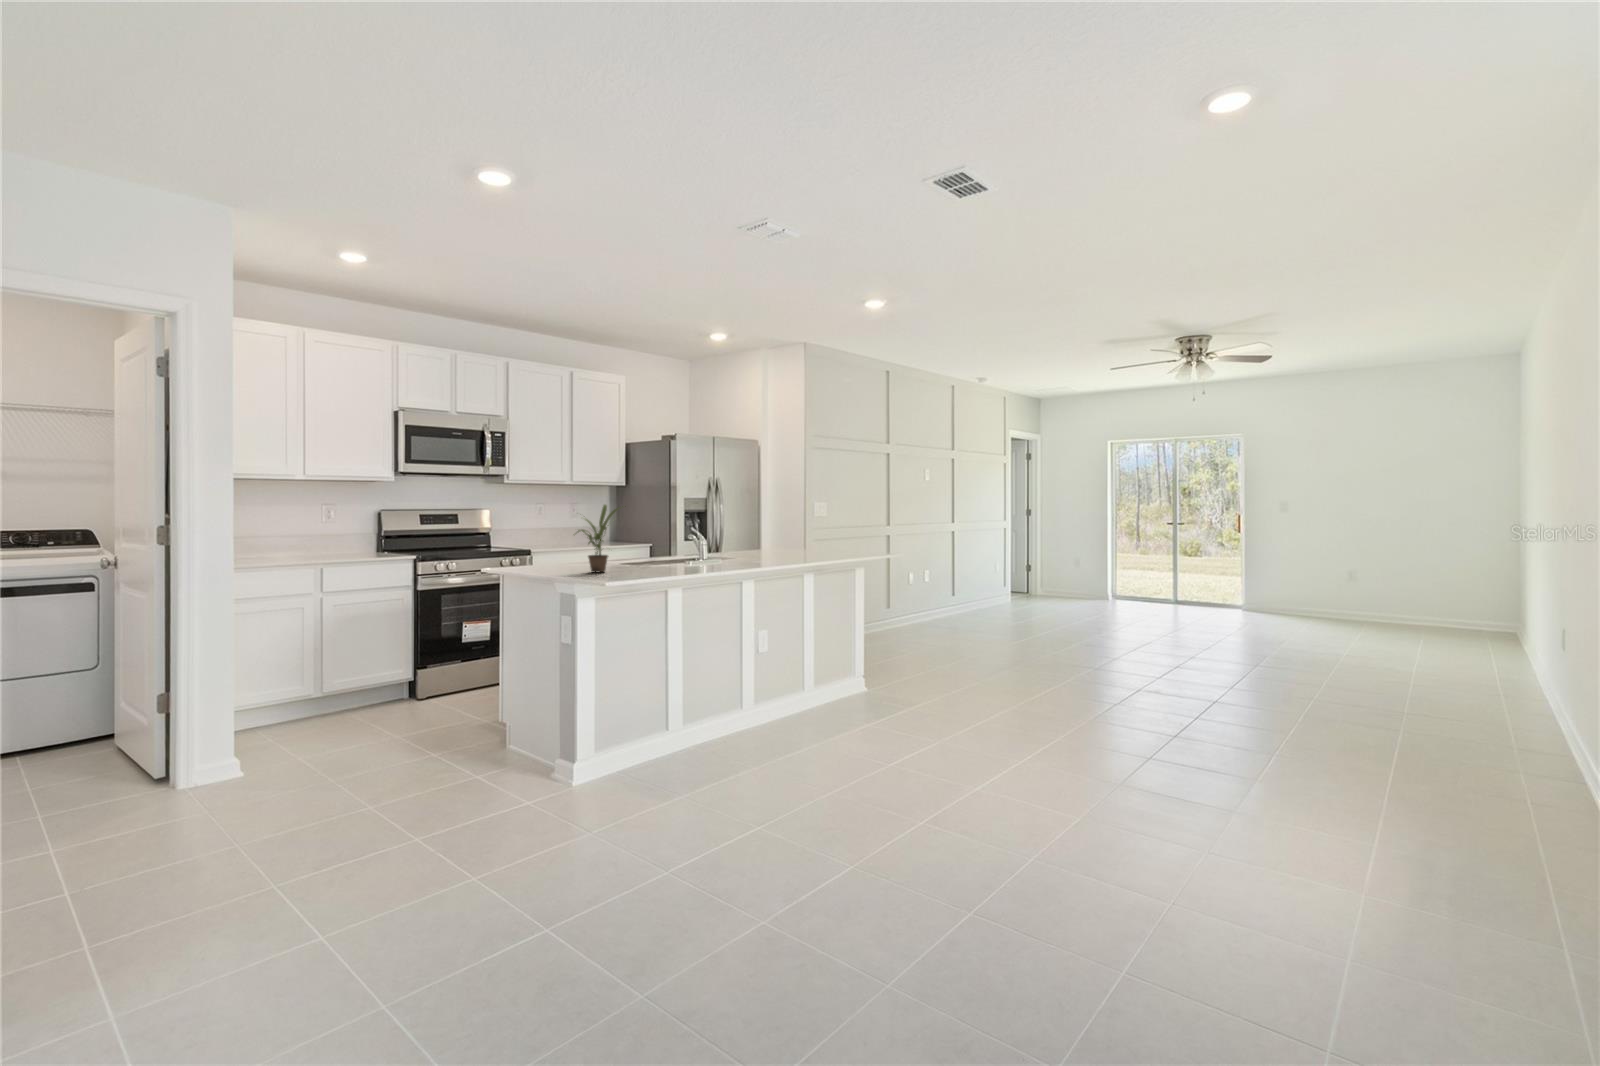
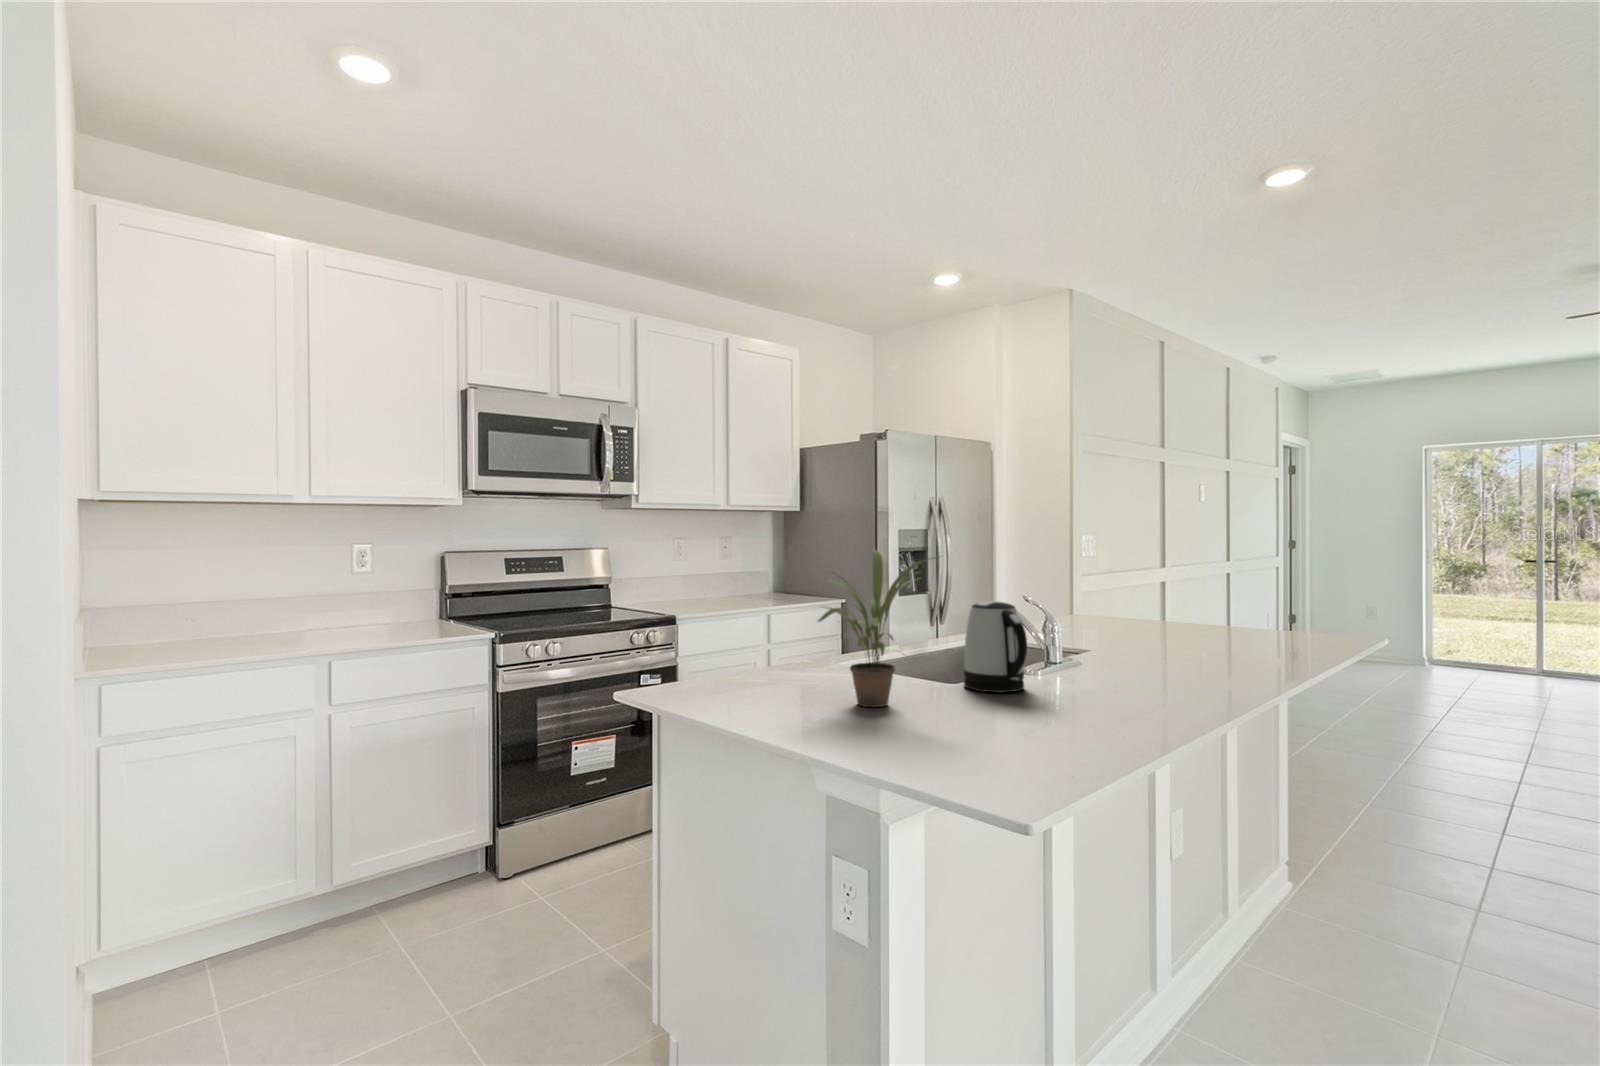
kettle: none [651,529,679,570] -> present [964,601,1027,692]

